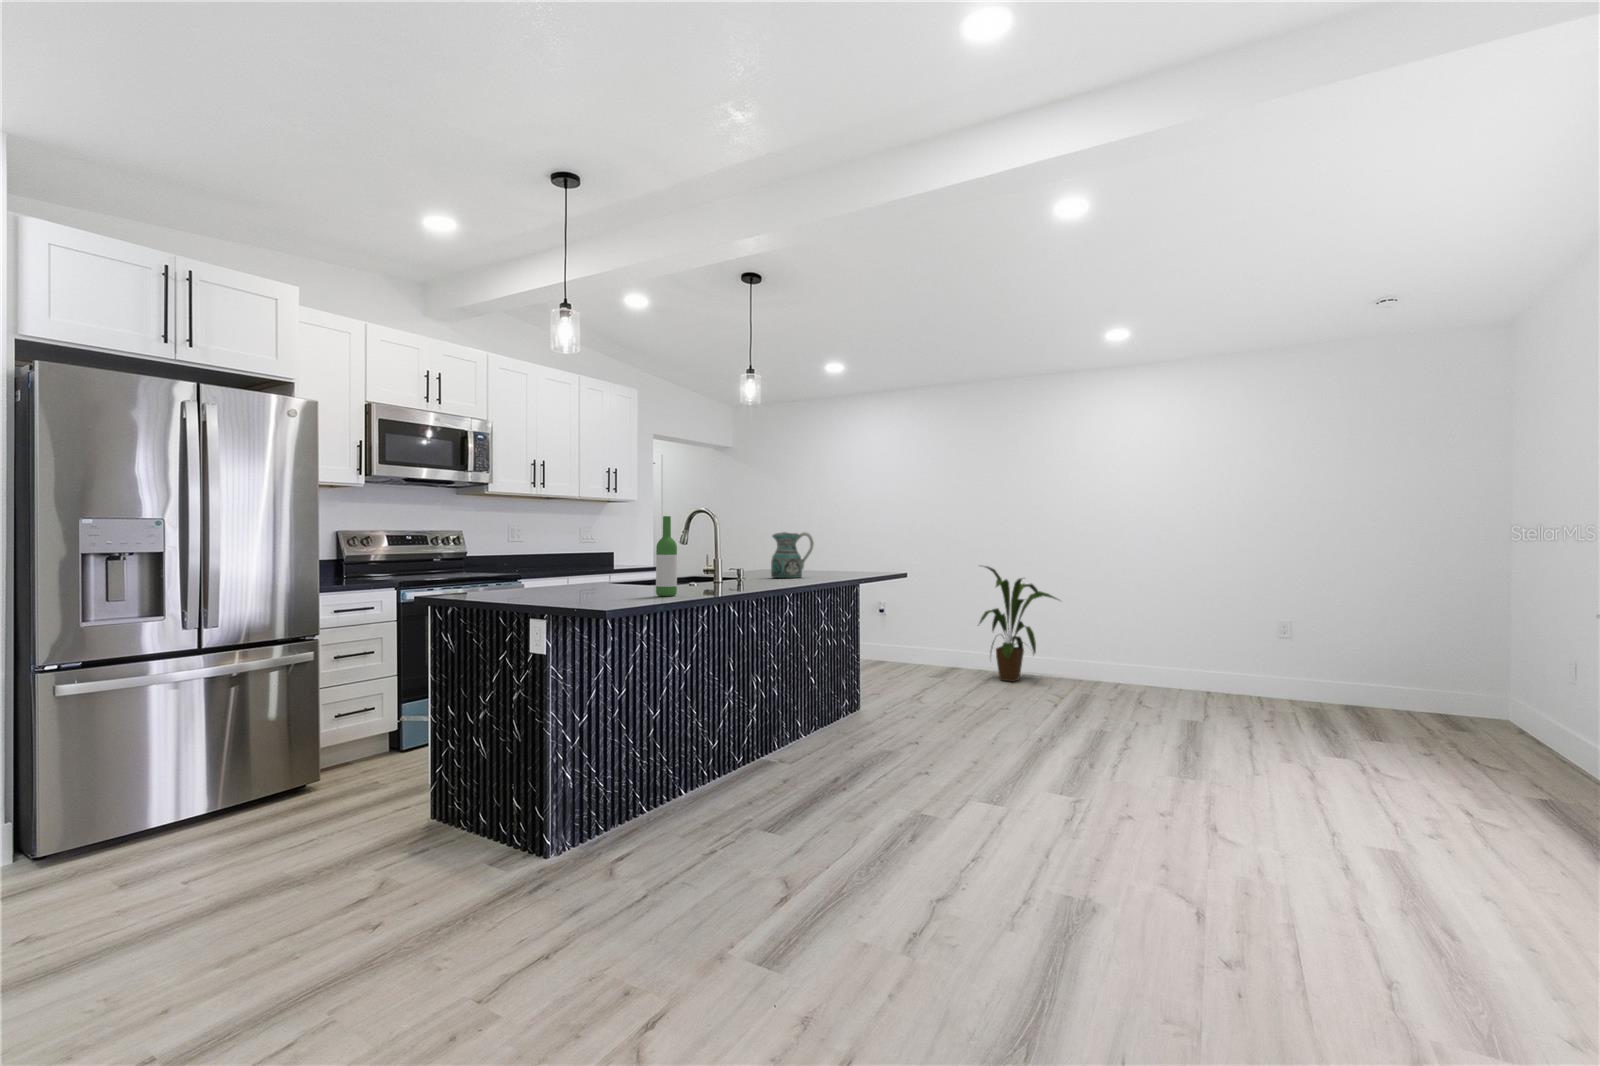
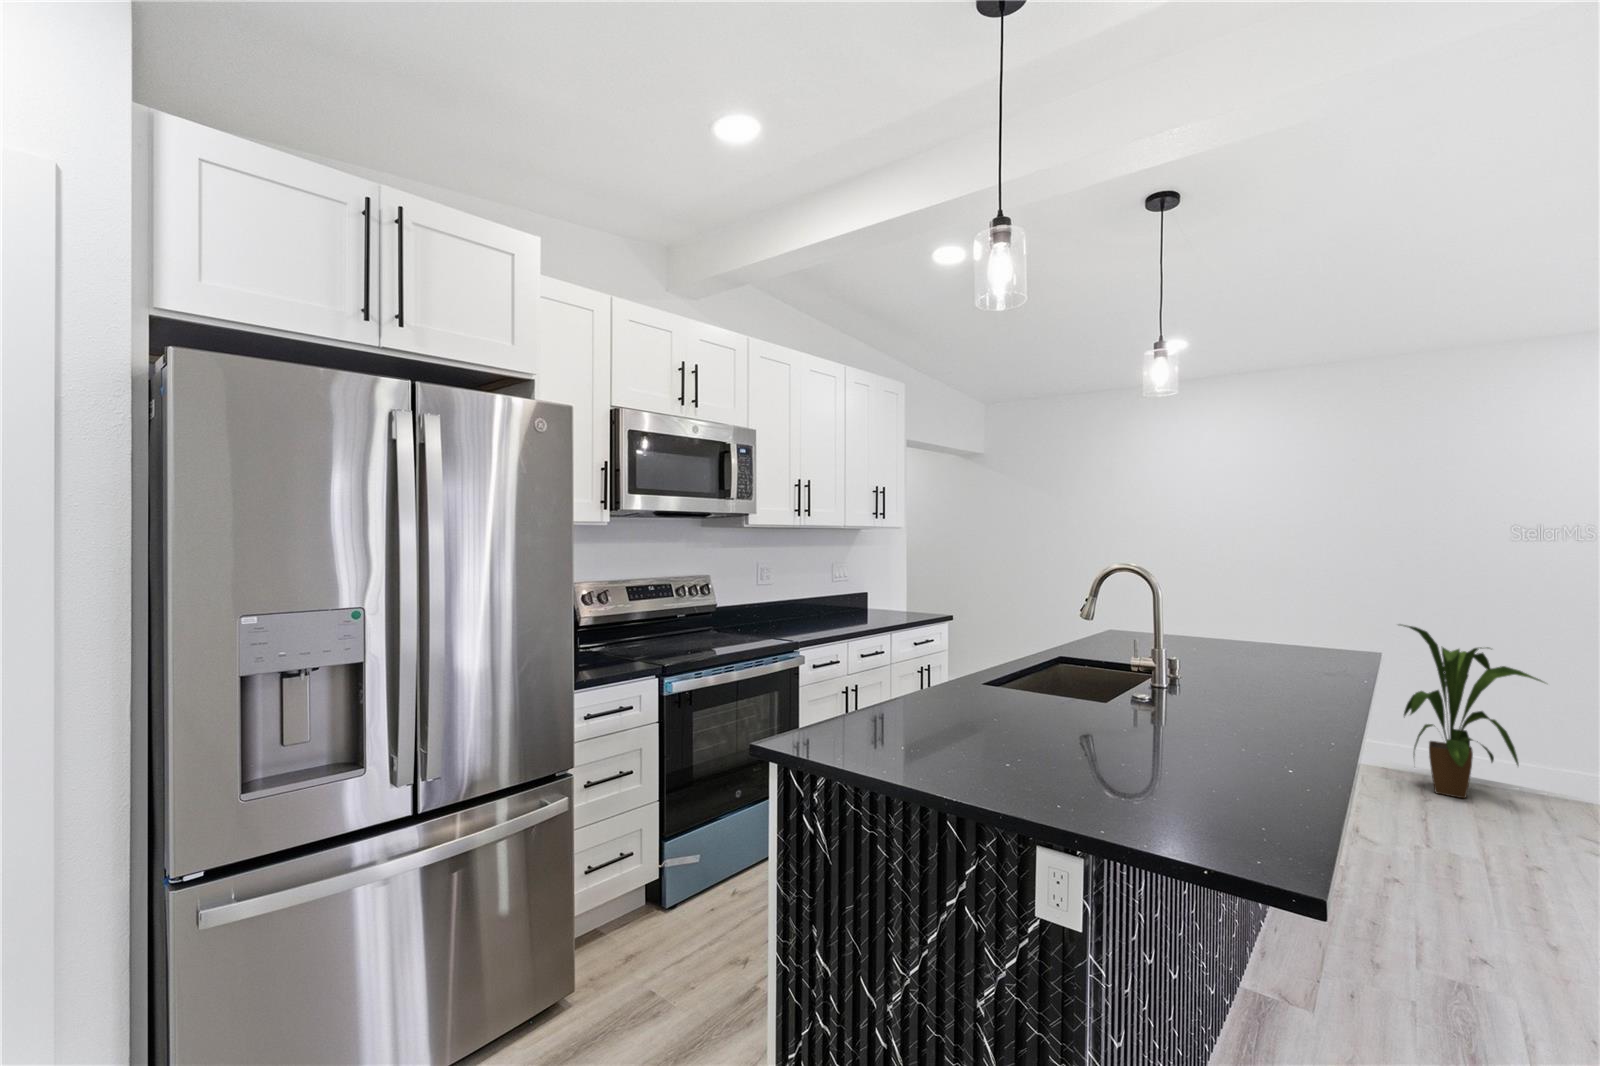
wine bottle: present [656,516,677,596] -> none [1283,632,1336,808]
ceramic pitcher: present [771,532,814,578] -> none [1221,602,1302,680]

